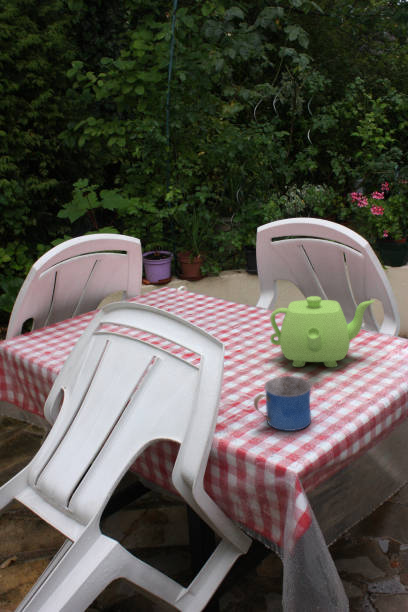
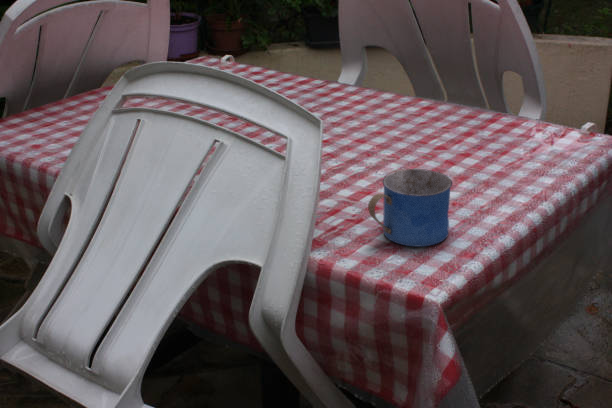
teapot: present [270,296,374,367] -> none [374,58,529,162]

